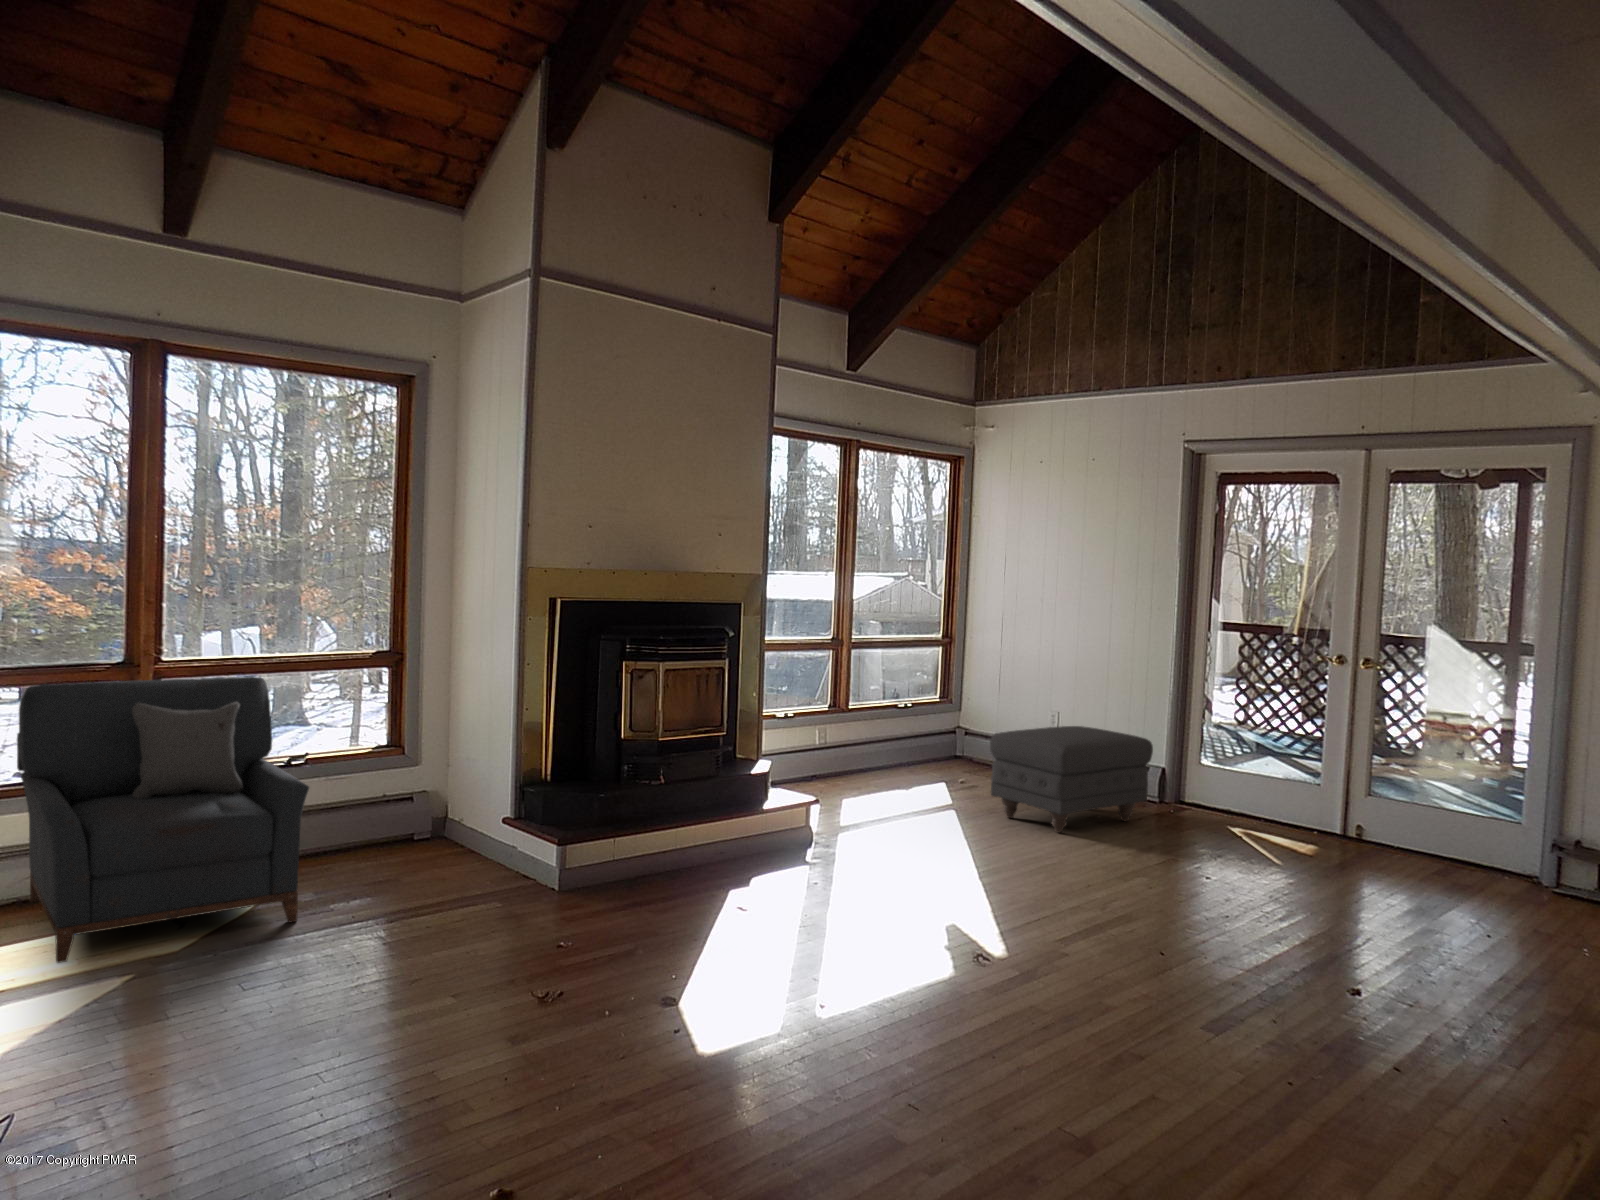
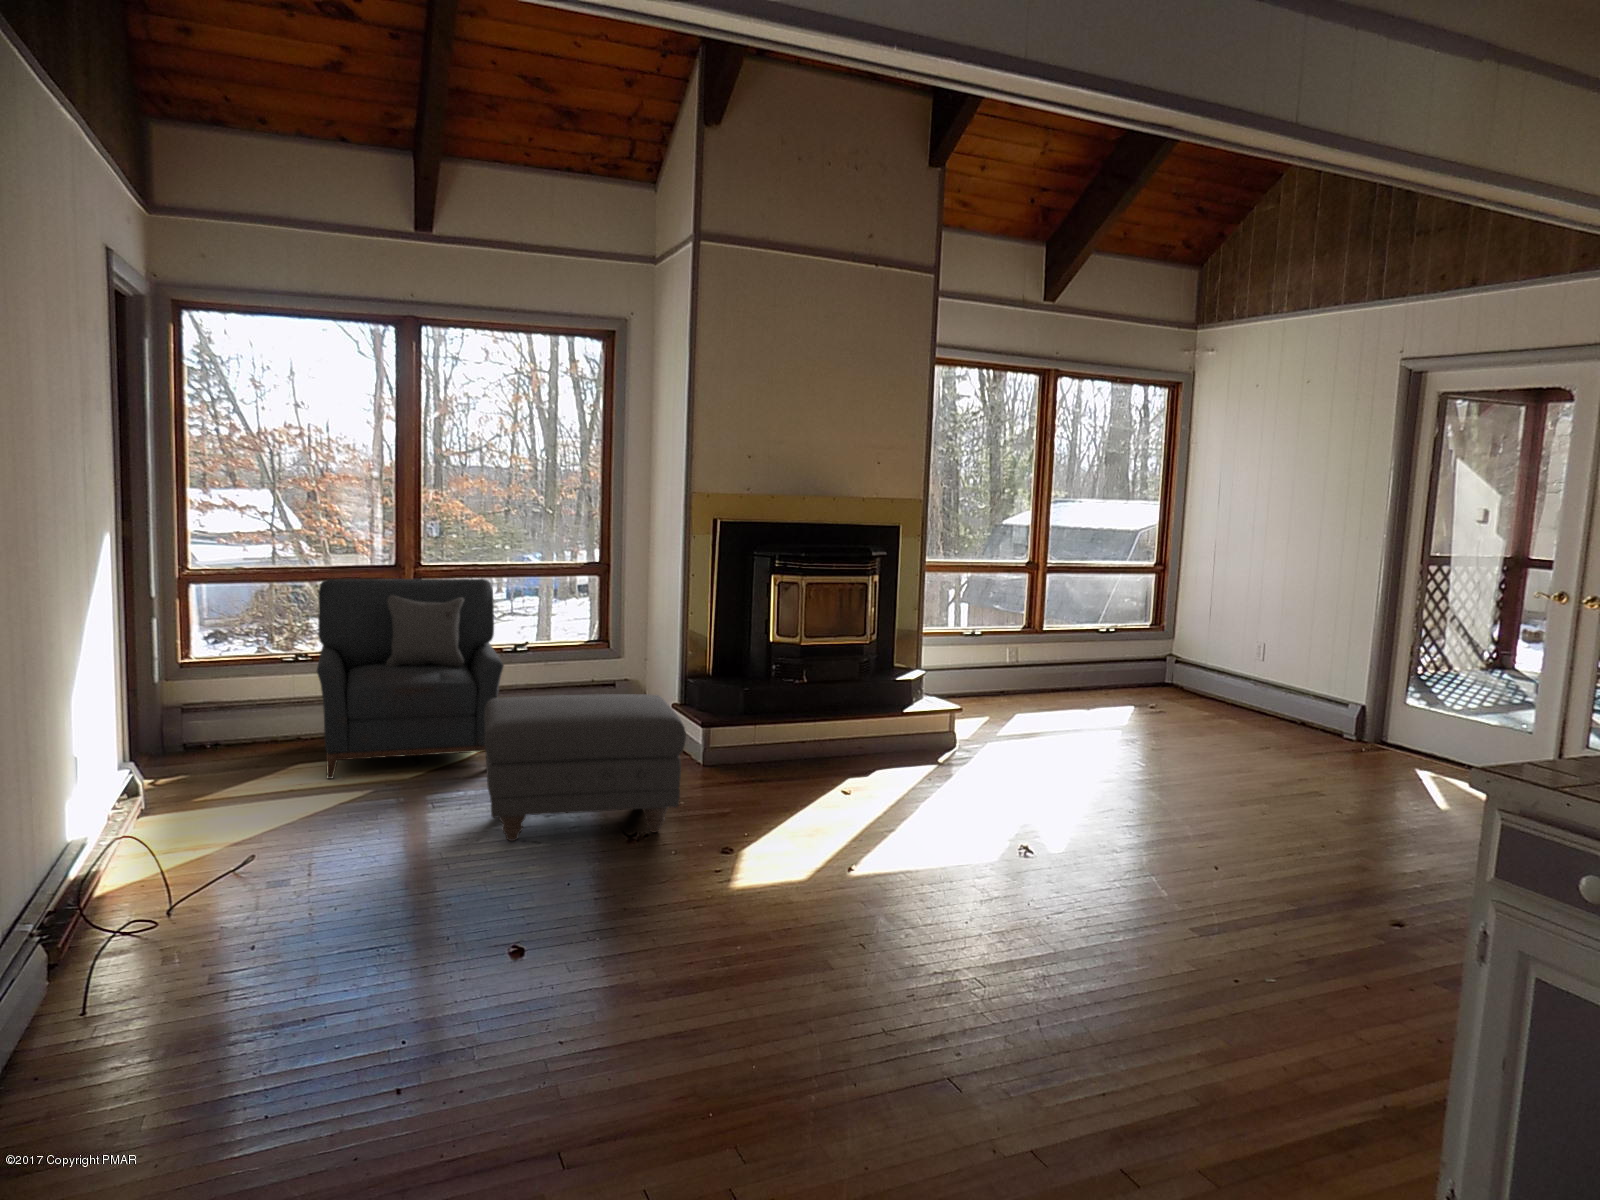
ottoman: present [990,726,1153,833] -> present [484,694,686,841]

